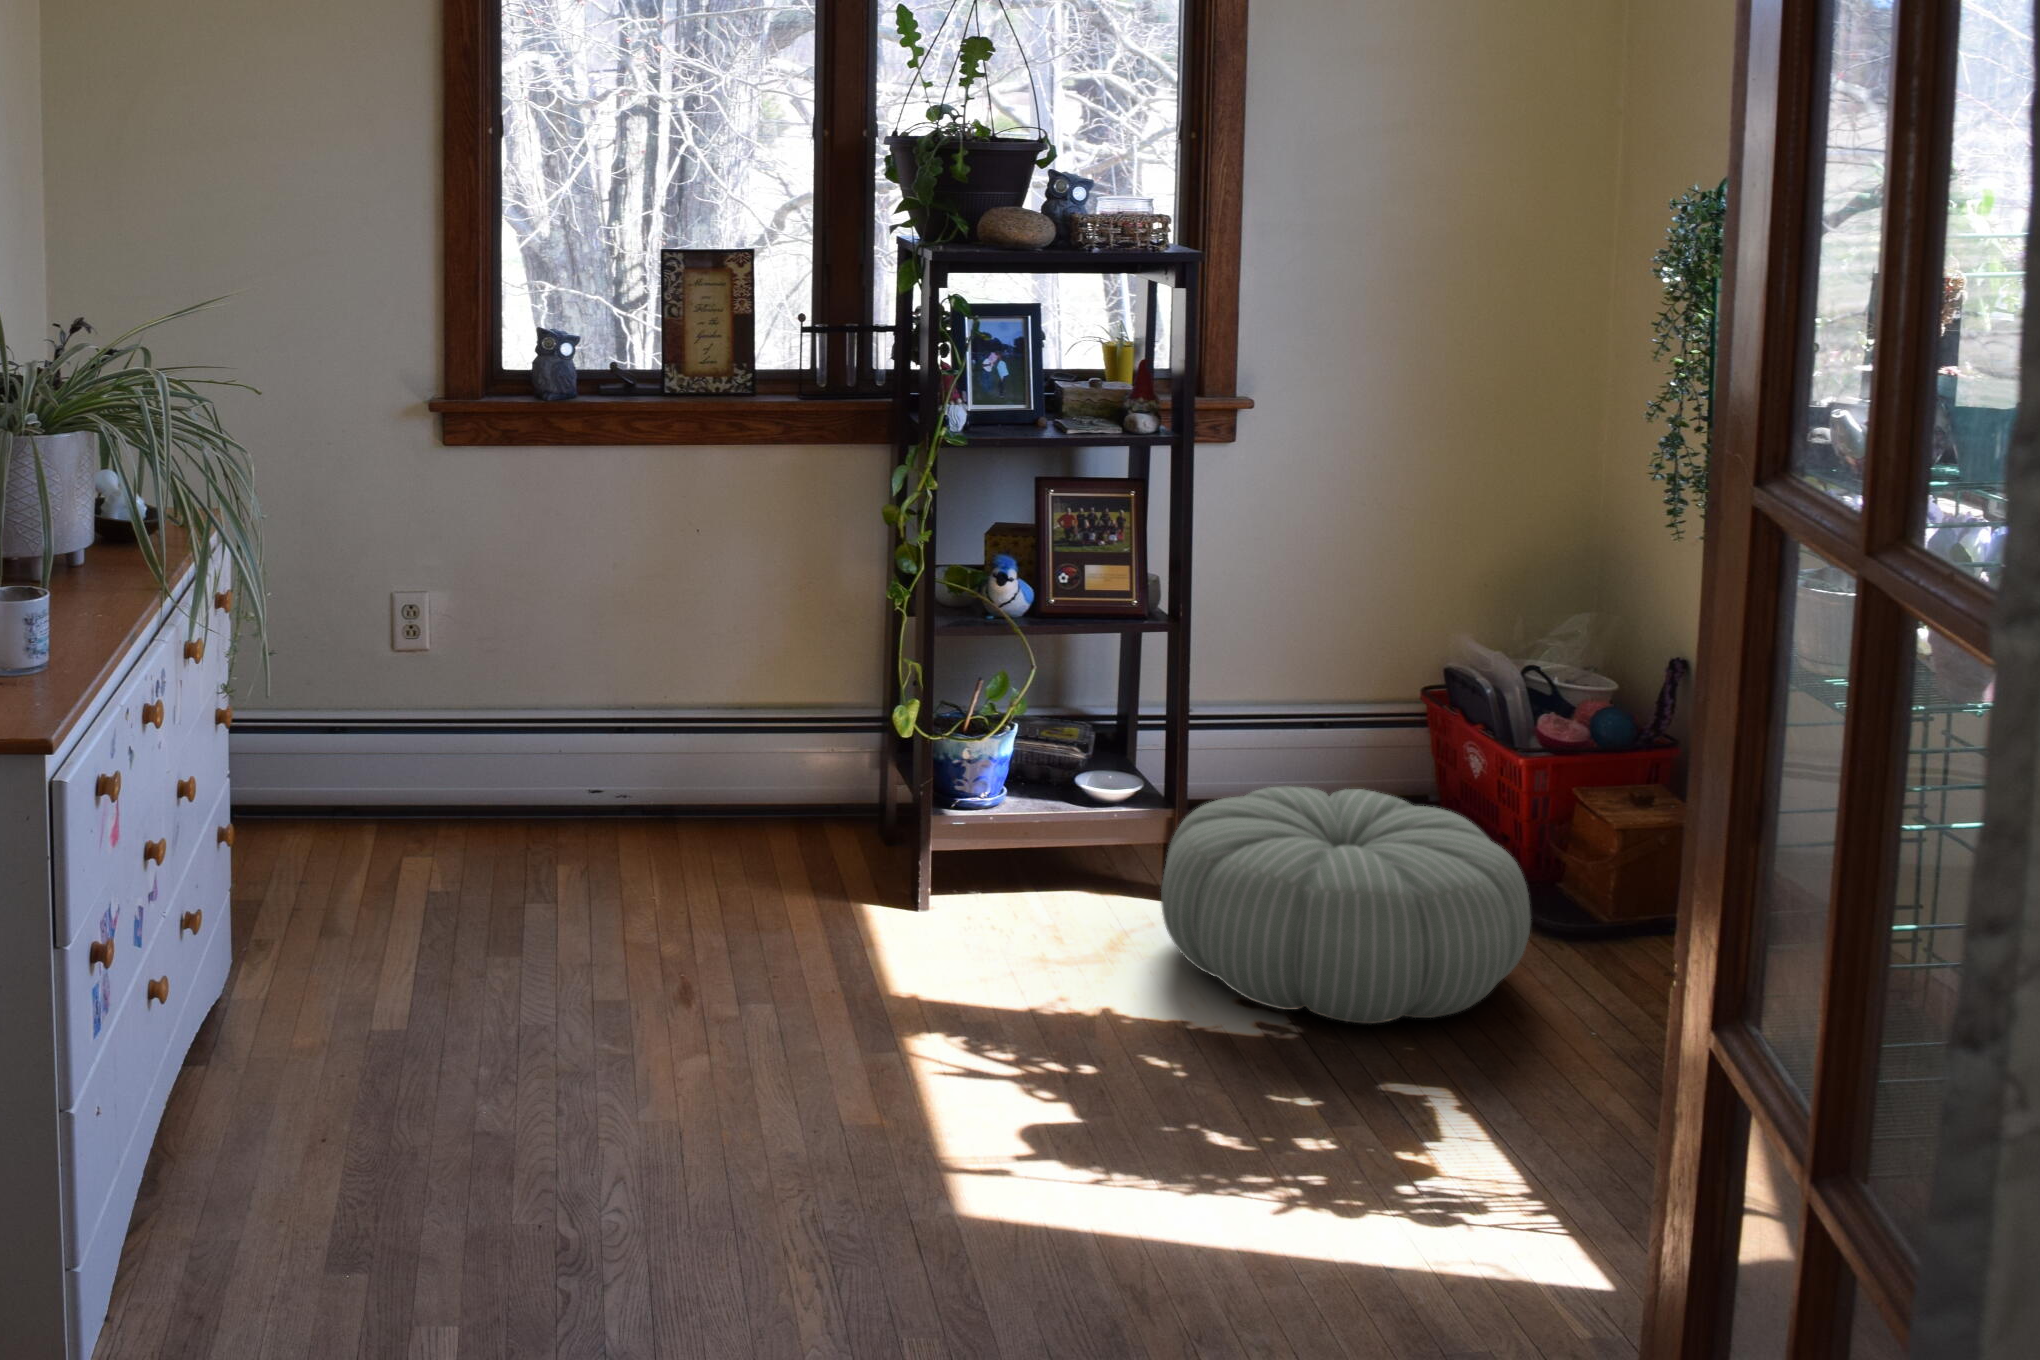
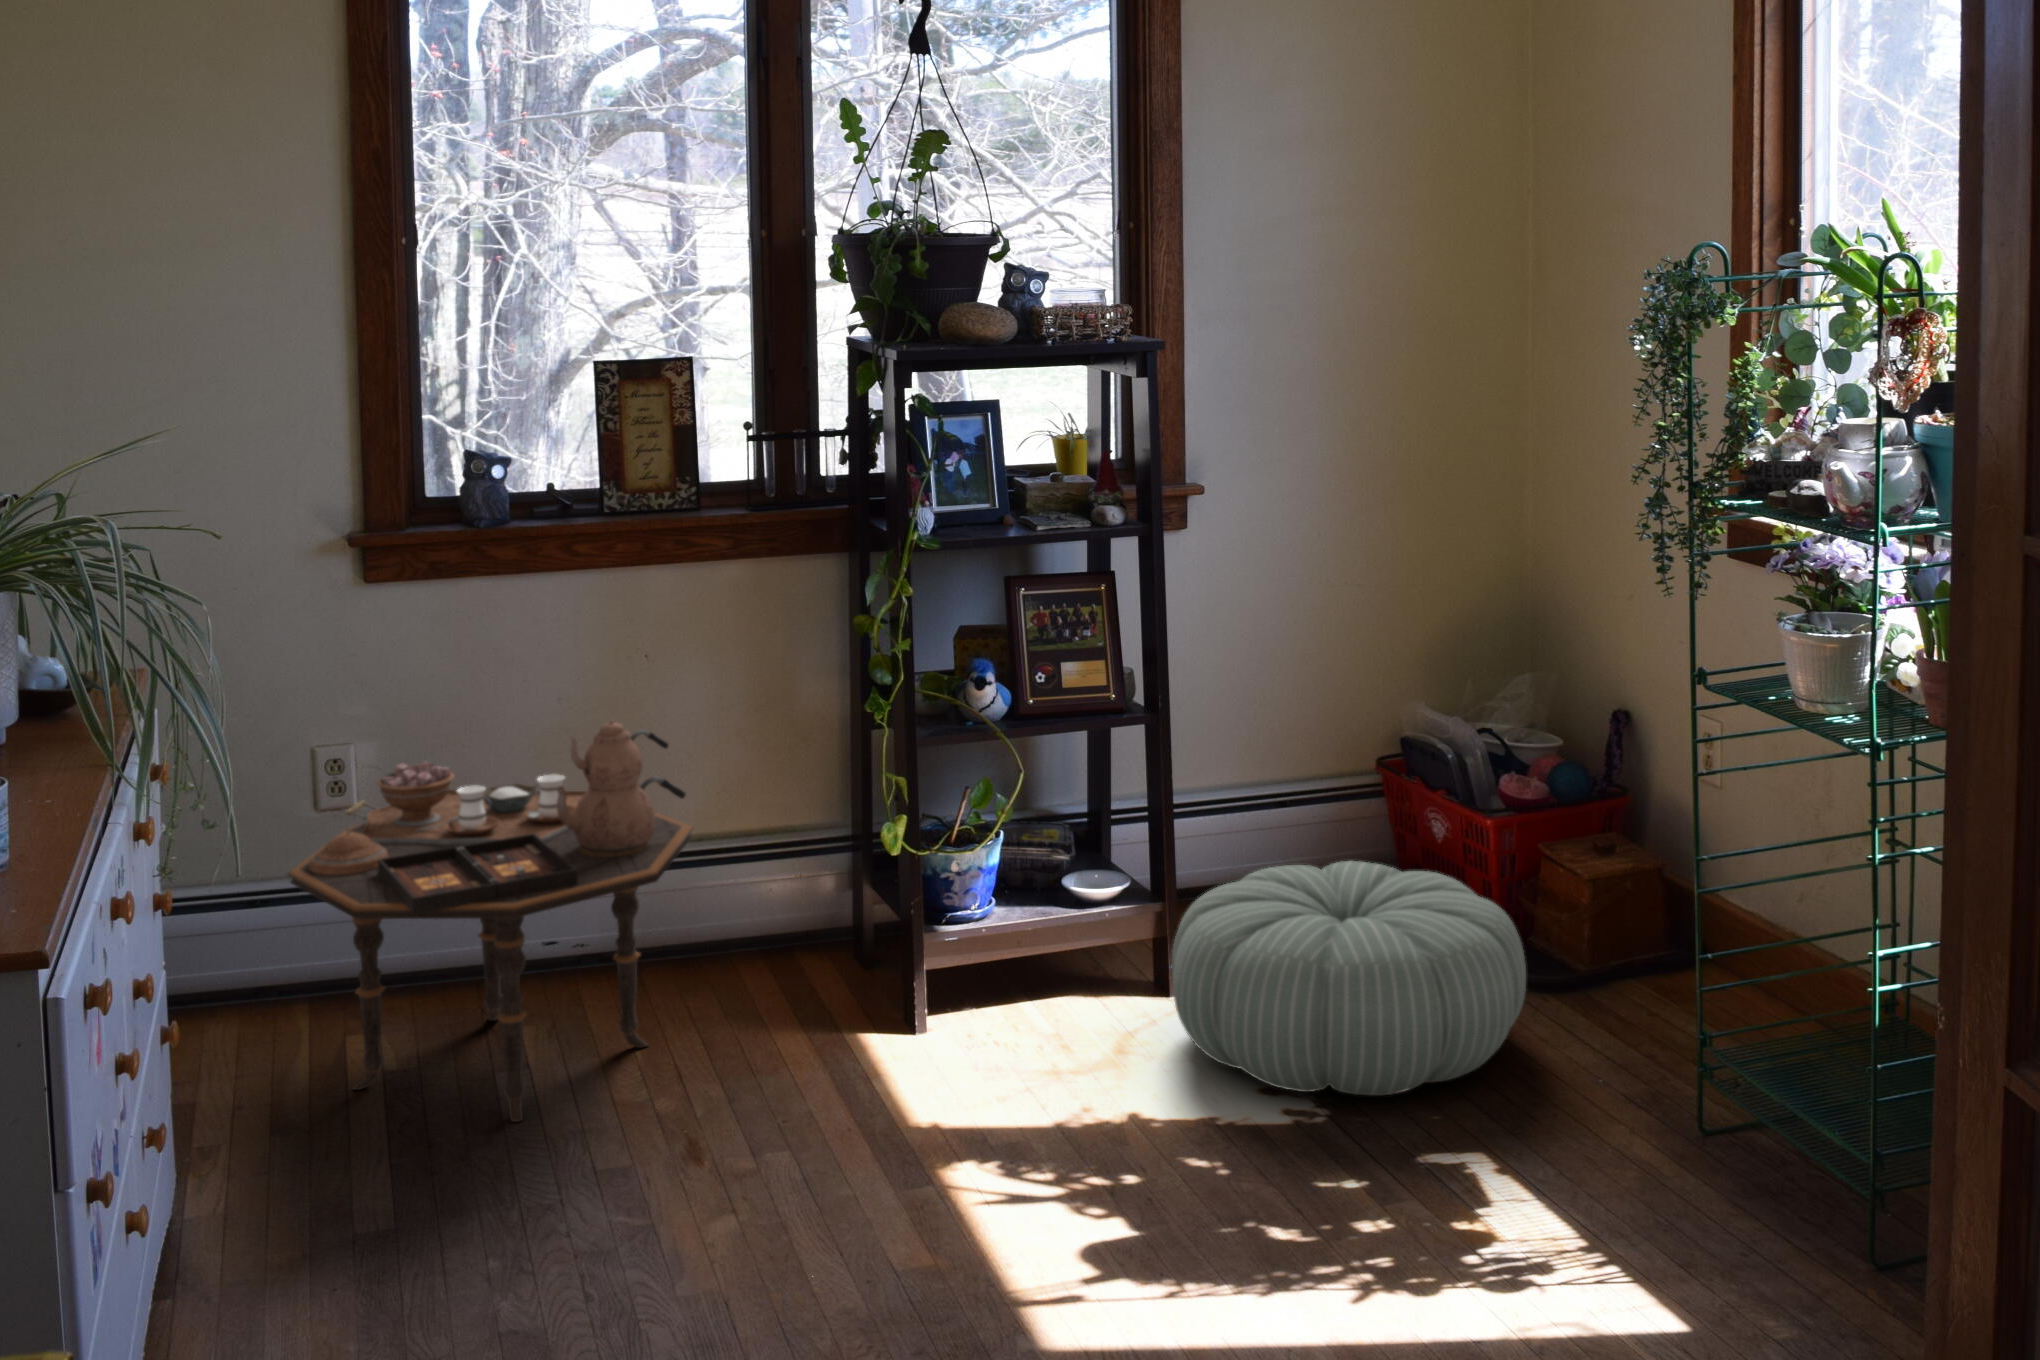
side table: none [367,585,721,937] -> present [288,720,693,1122]

